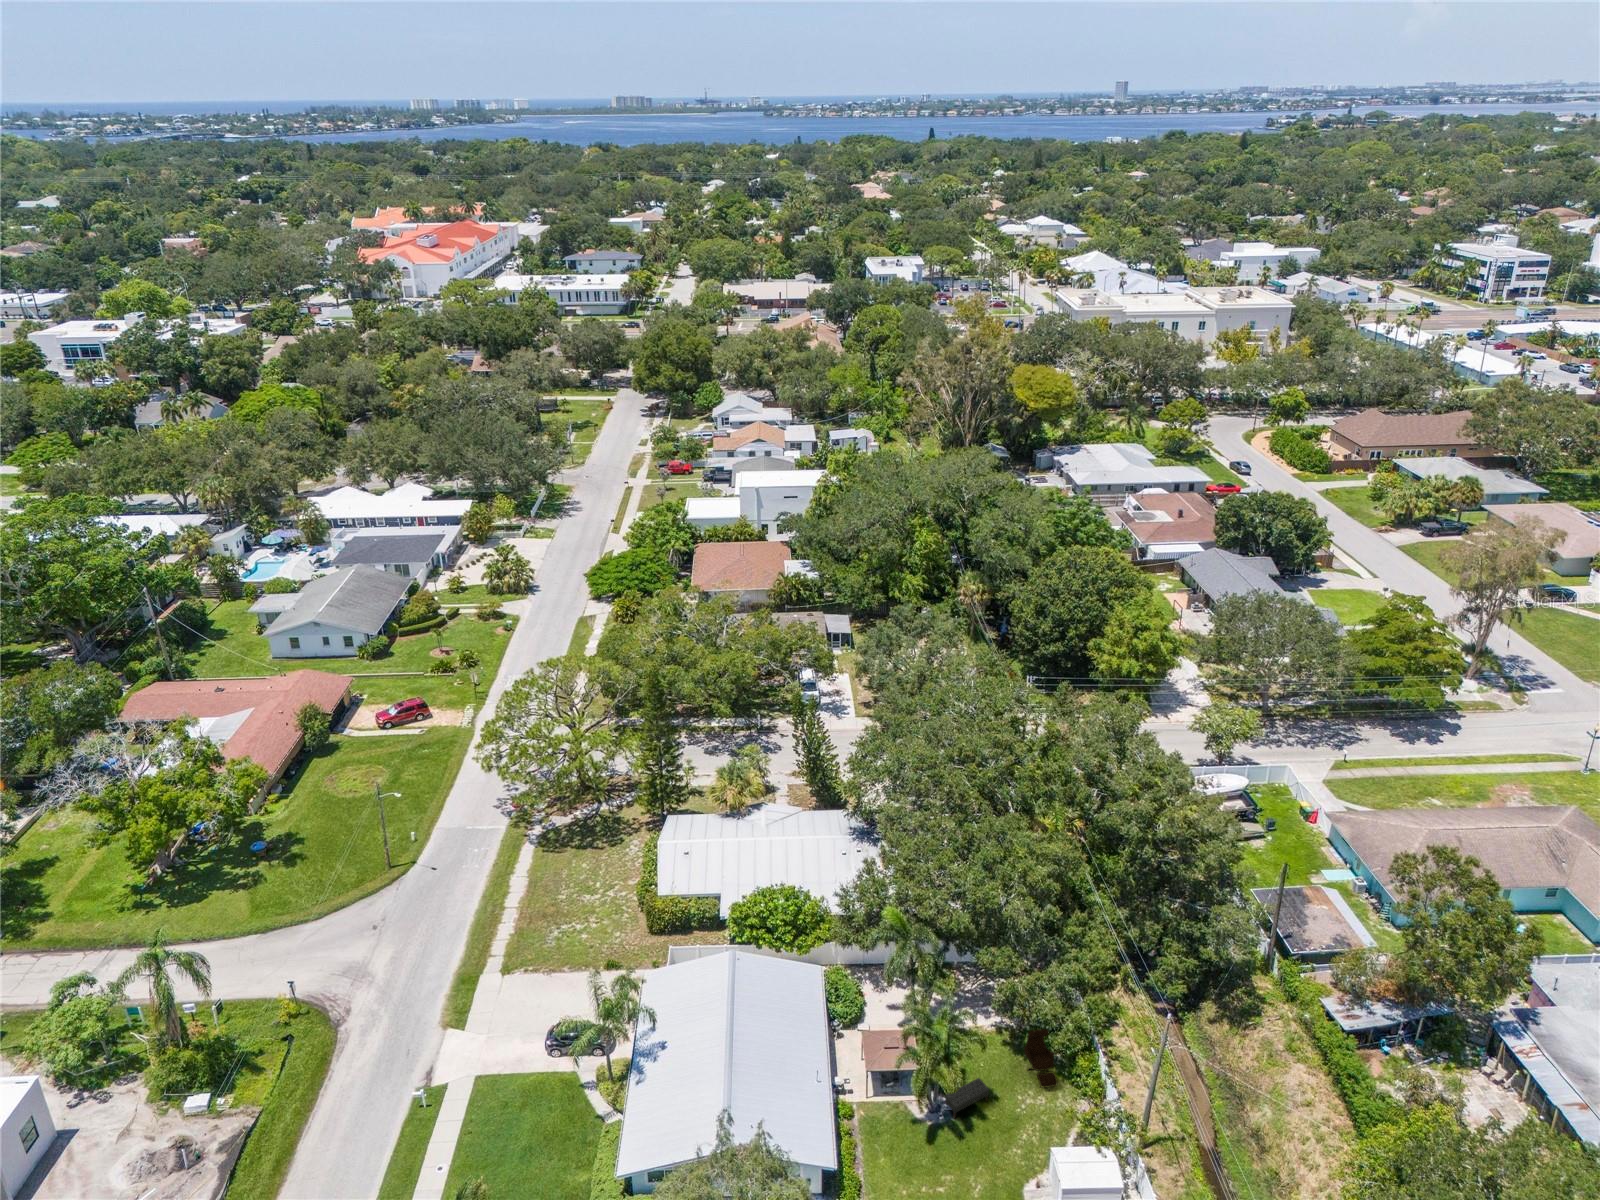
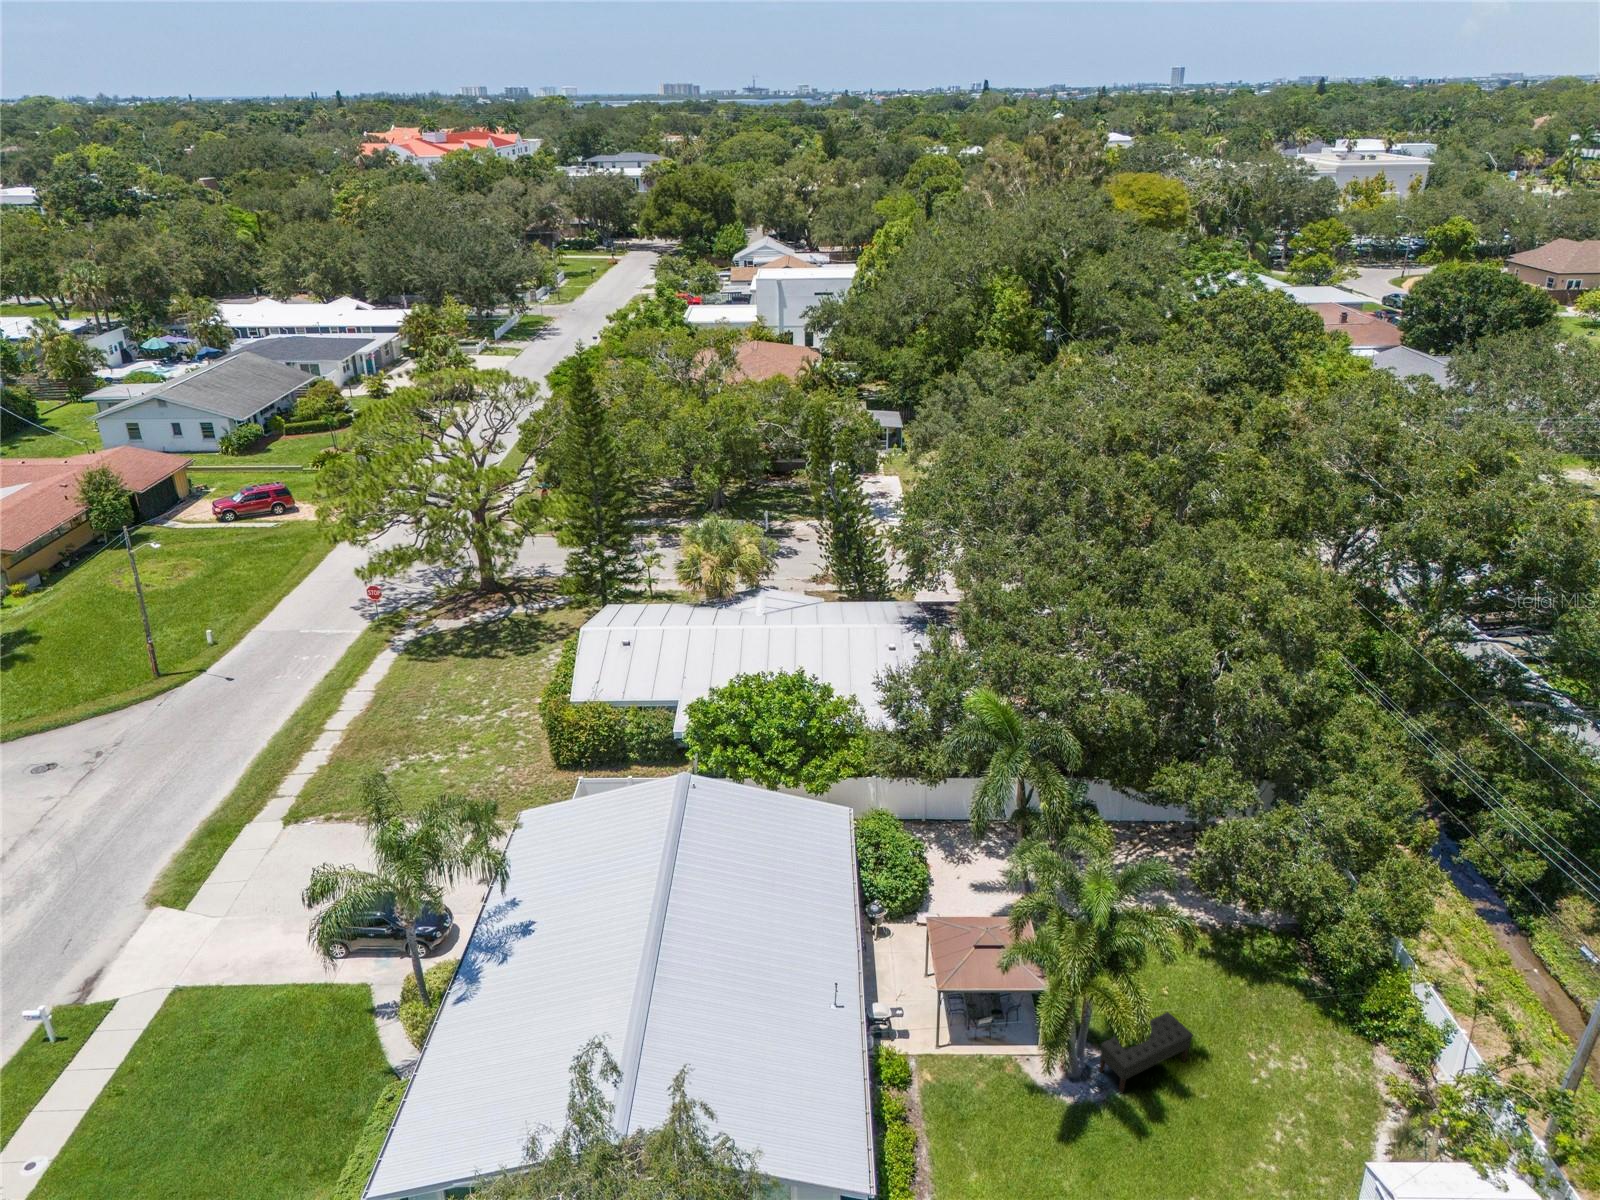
lounge chair: present [1024,1029,1058,1088] -> none [1252,923,1328,1047]

